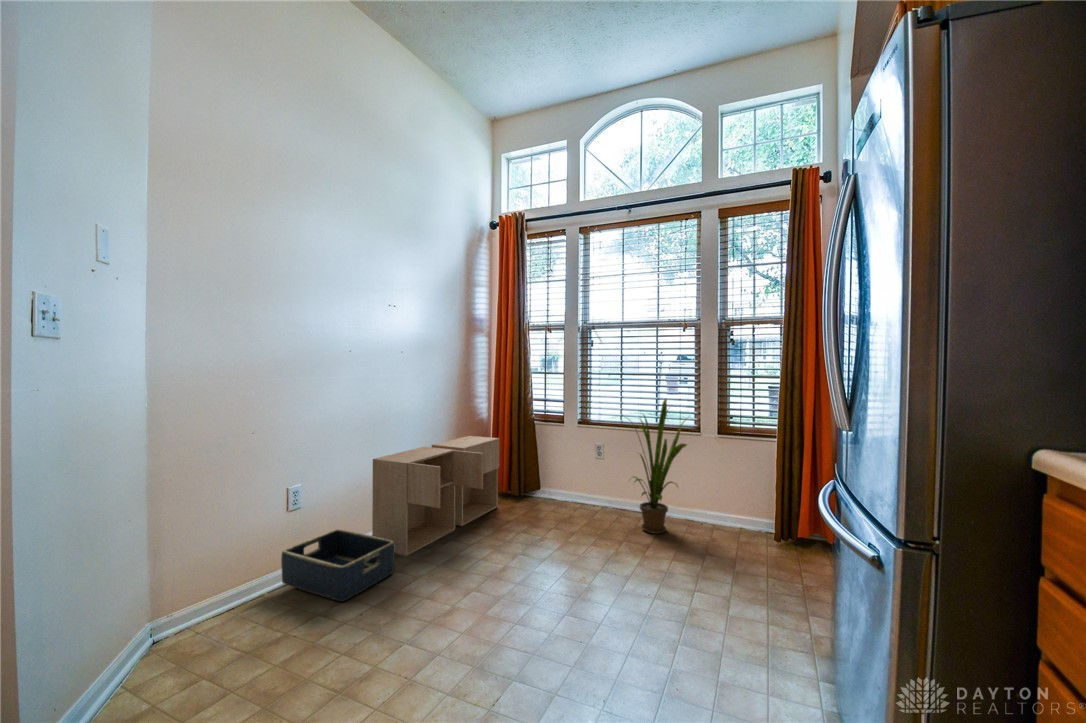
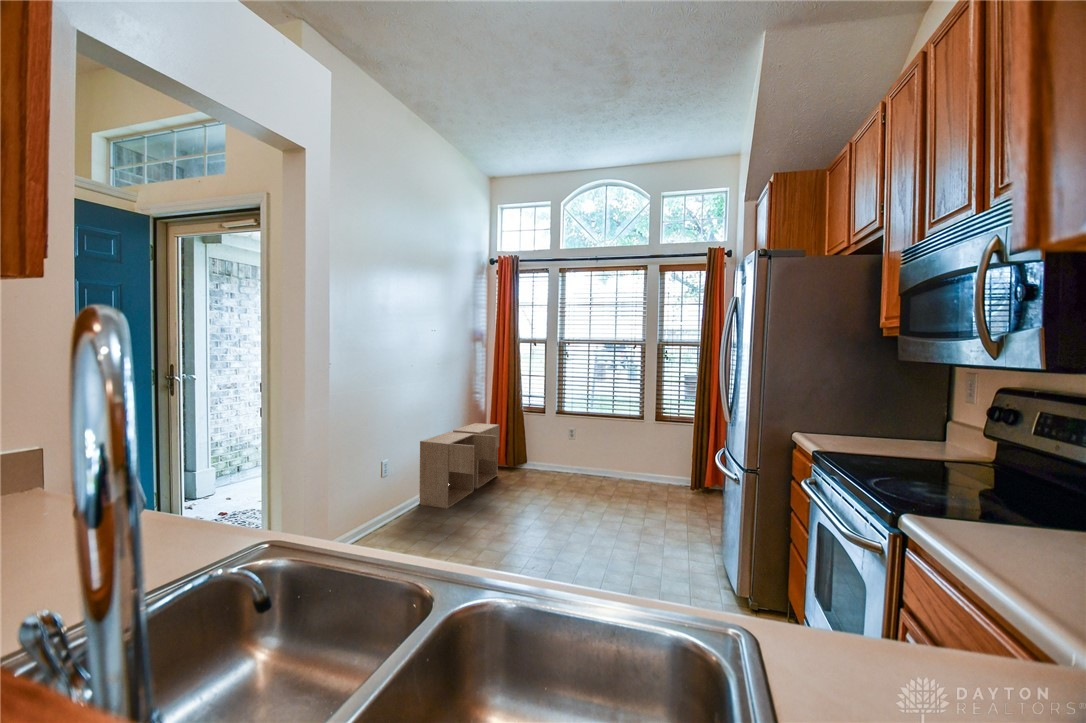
house plant: present [634,399,687,534] -> none [589,396,638,489]
basket: present [281,529,395,601] -> none [370,491,446,535]

